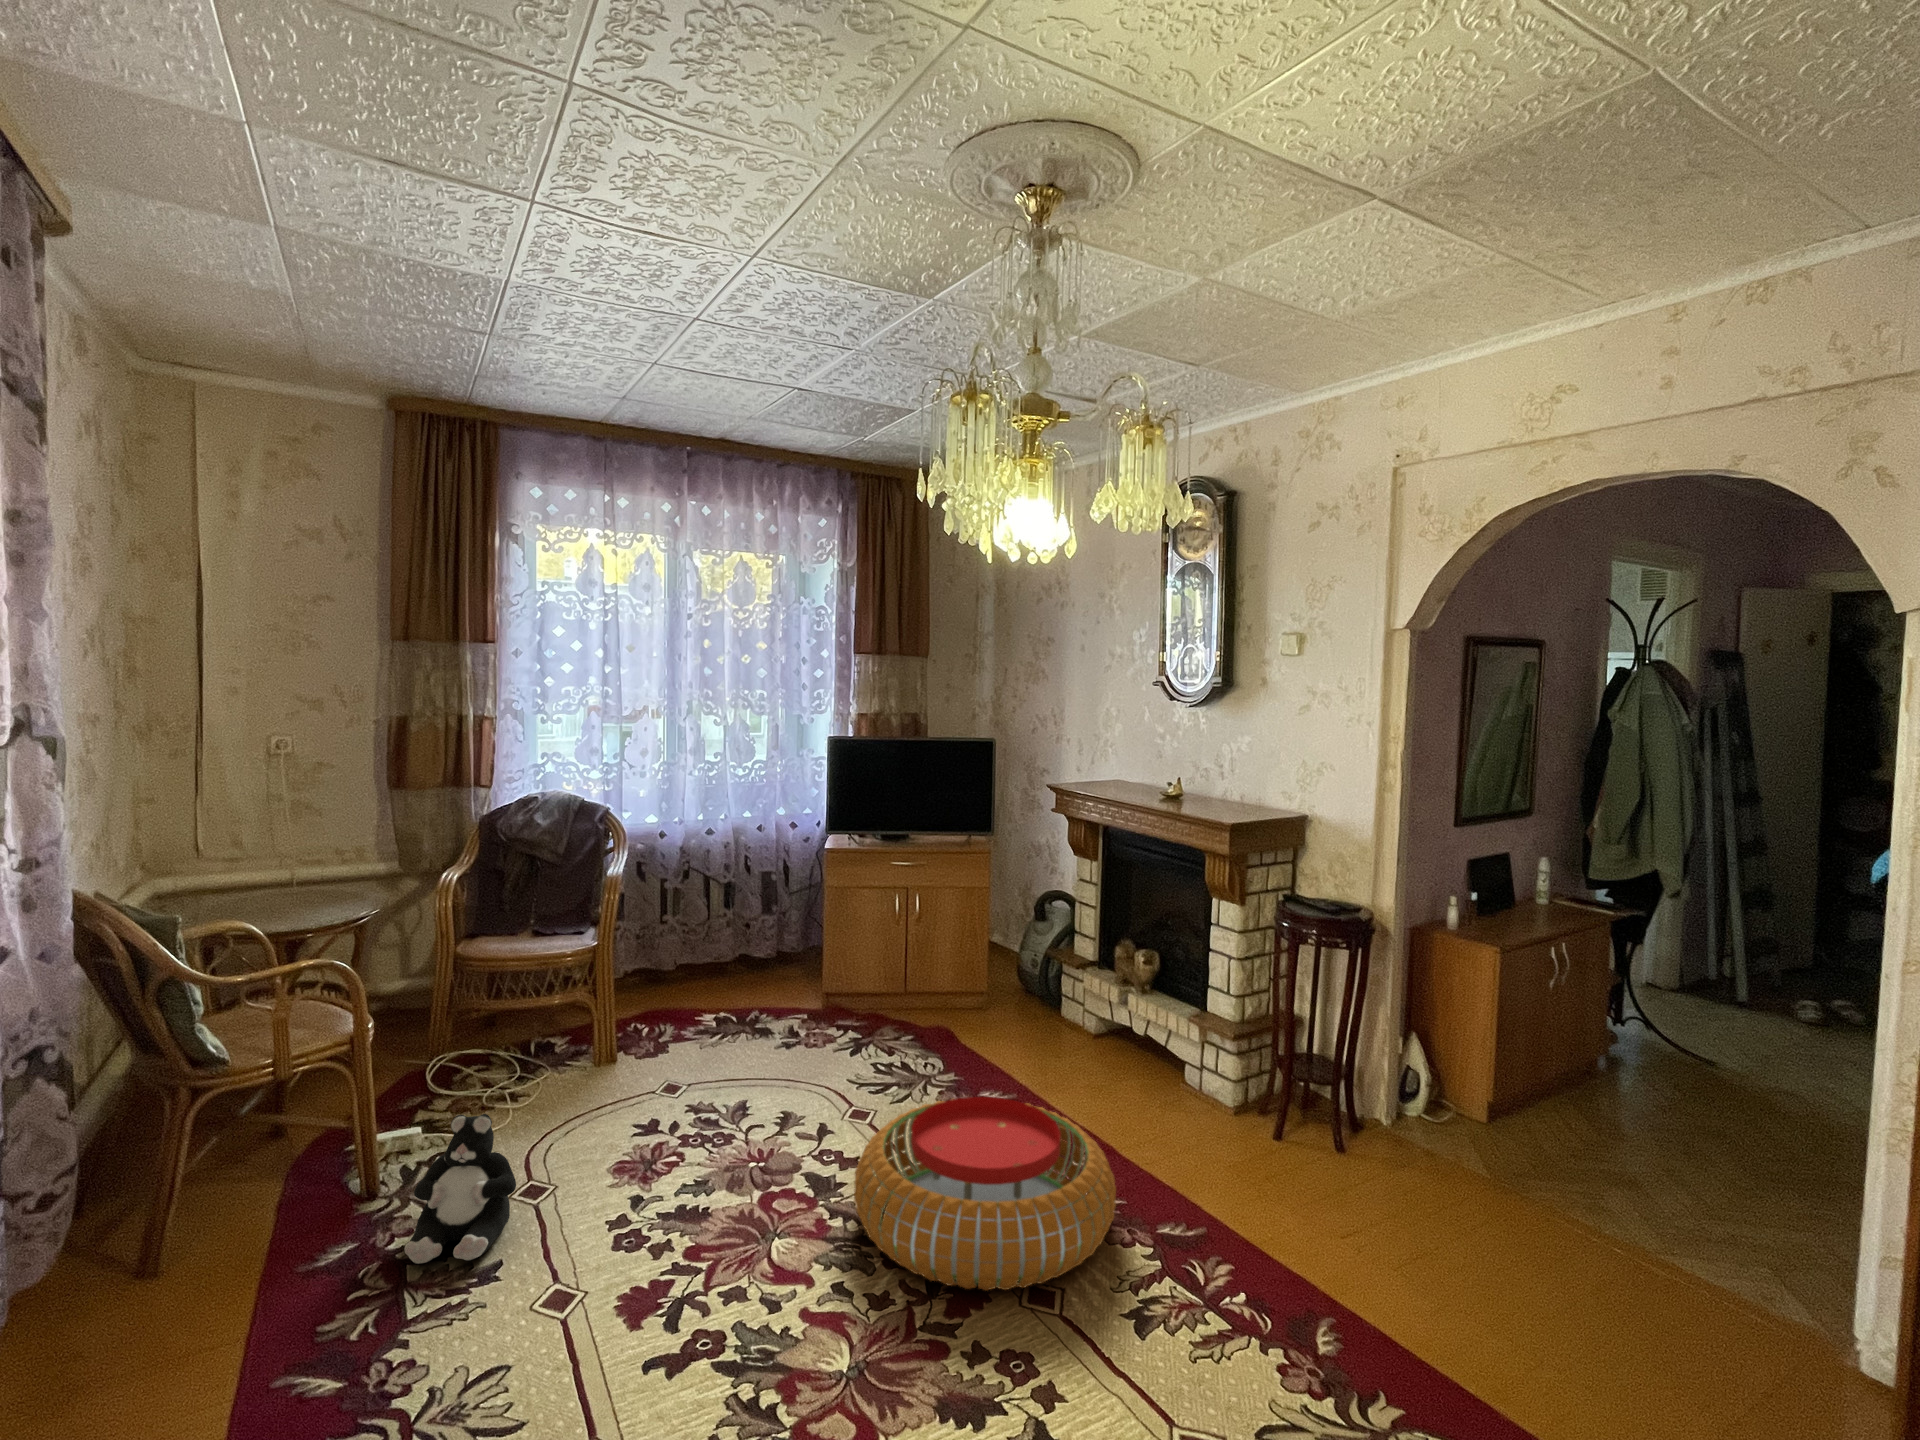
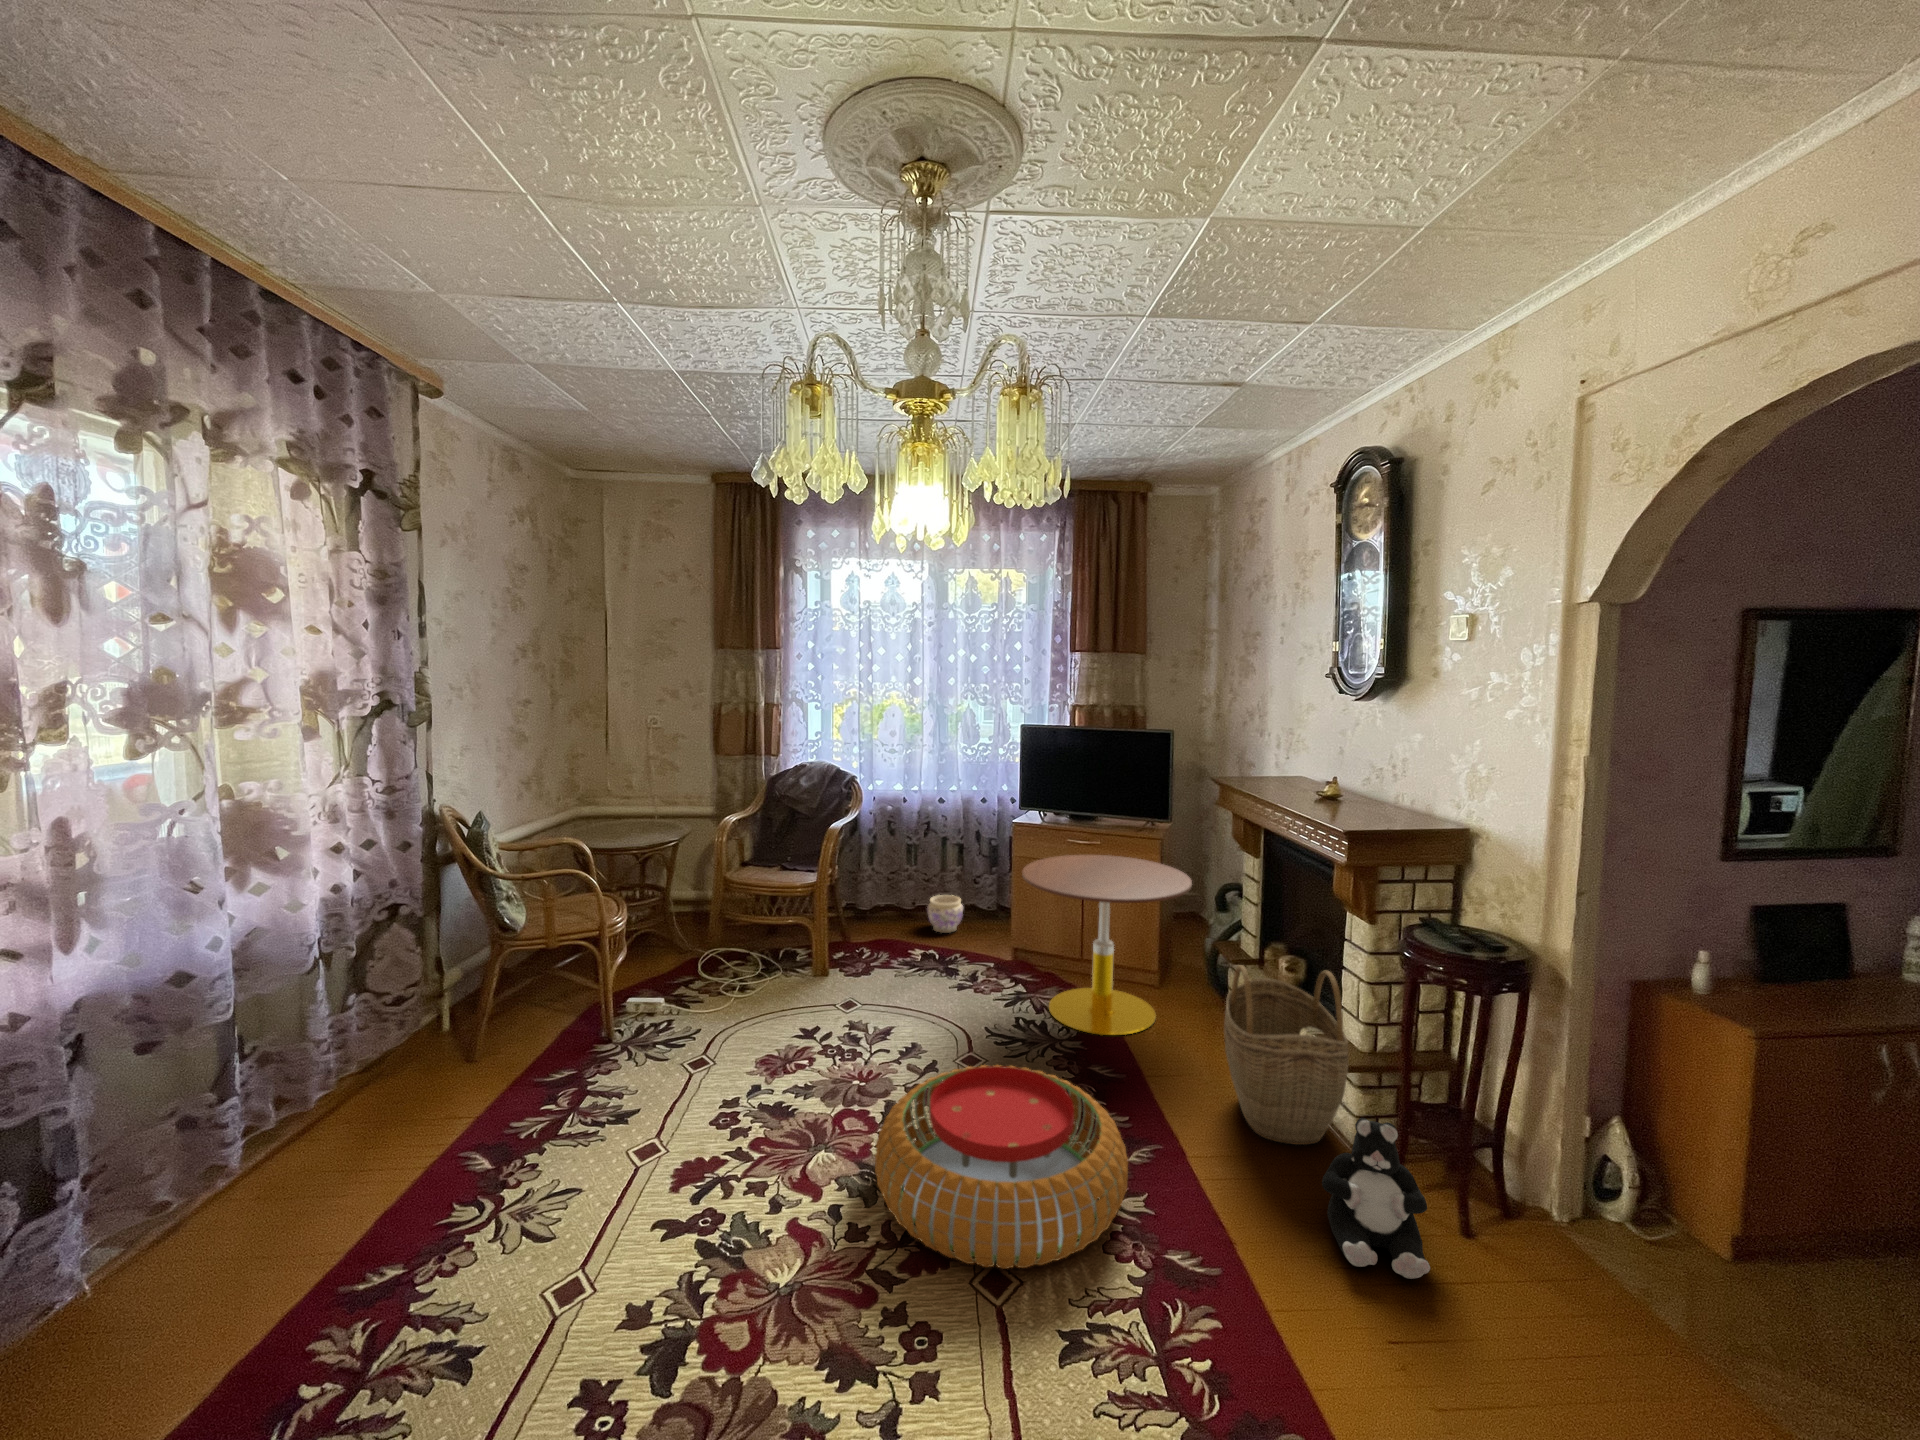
side table: none [866,876,1043,1064] -> present [1022,855,1192,1035]
planter: none [696,945,741,991] -> present [927,895,963,933]
woven basket: none [1109,956,1232,1120] -> present [1224,965,1348,1145]
plush toy: present [404,1114,516,1264] -> present [1322,1118,1430,1279]

